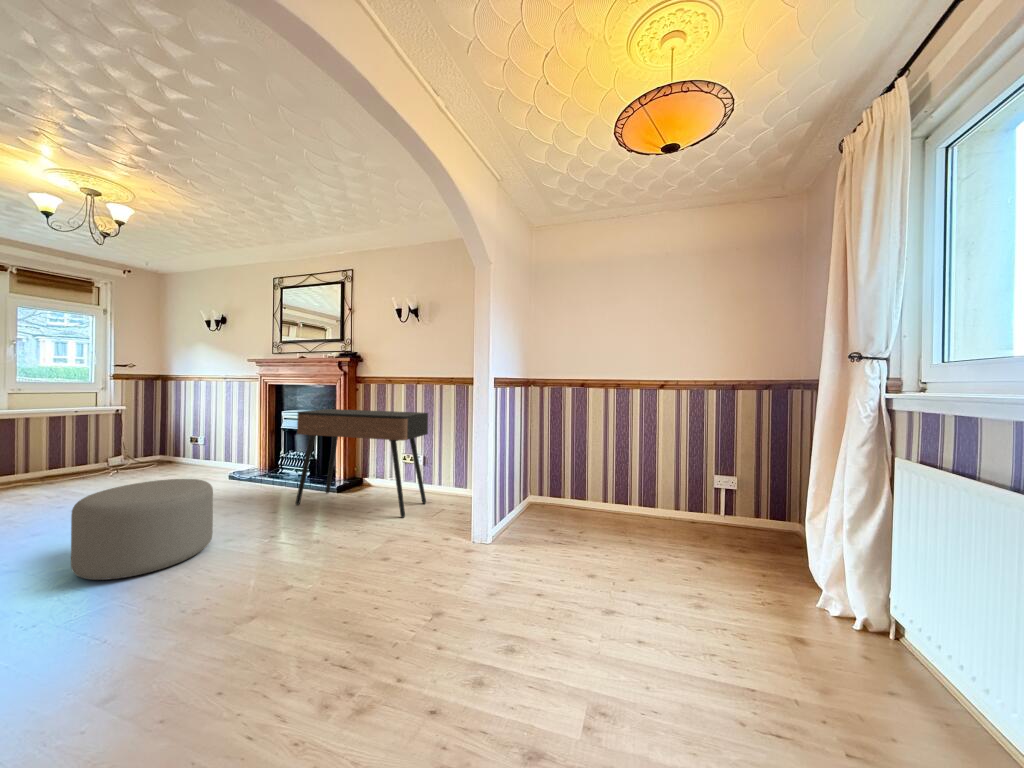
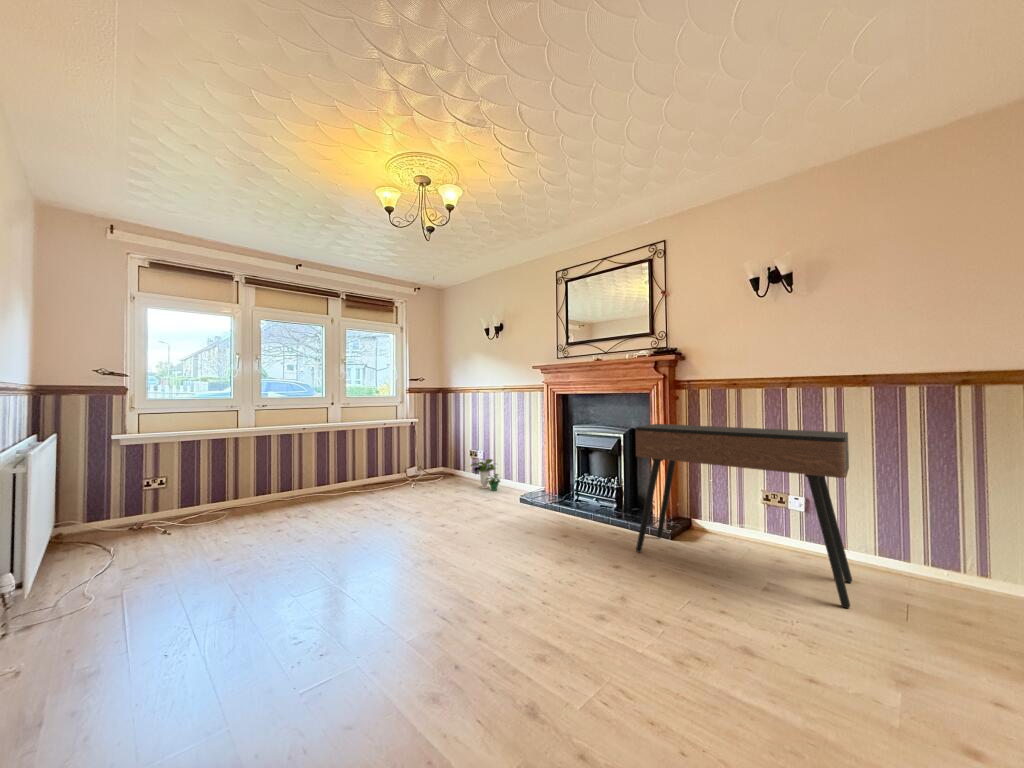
potted plant: none [182,444,219,472] -> present [471,459,500,491]
ottoman: present [71,479,213,580] -> none [471,509,598,644]

